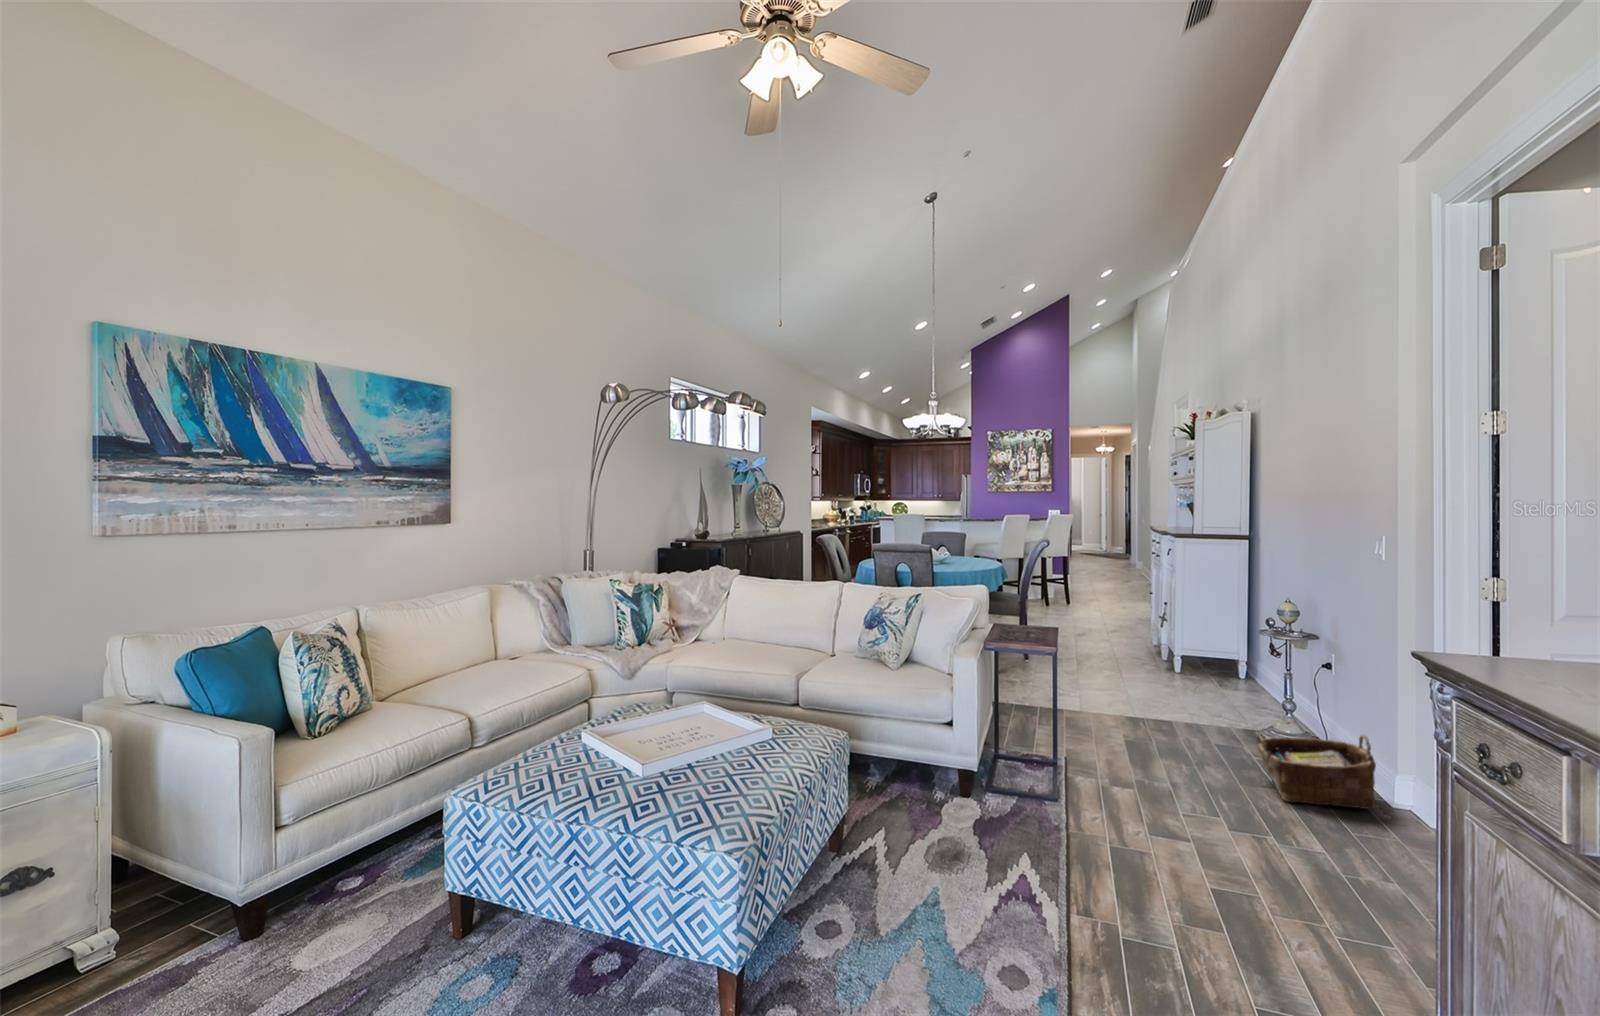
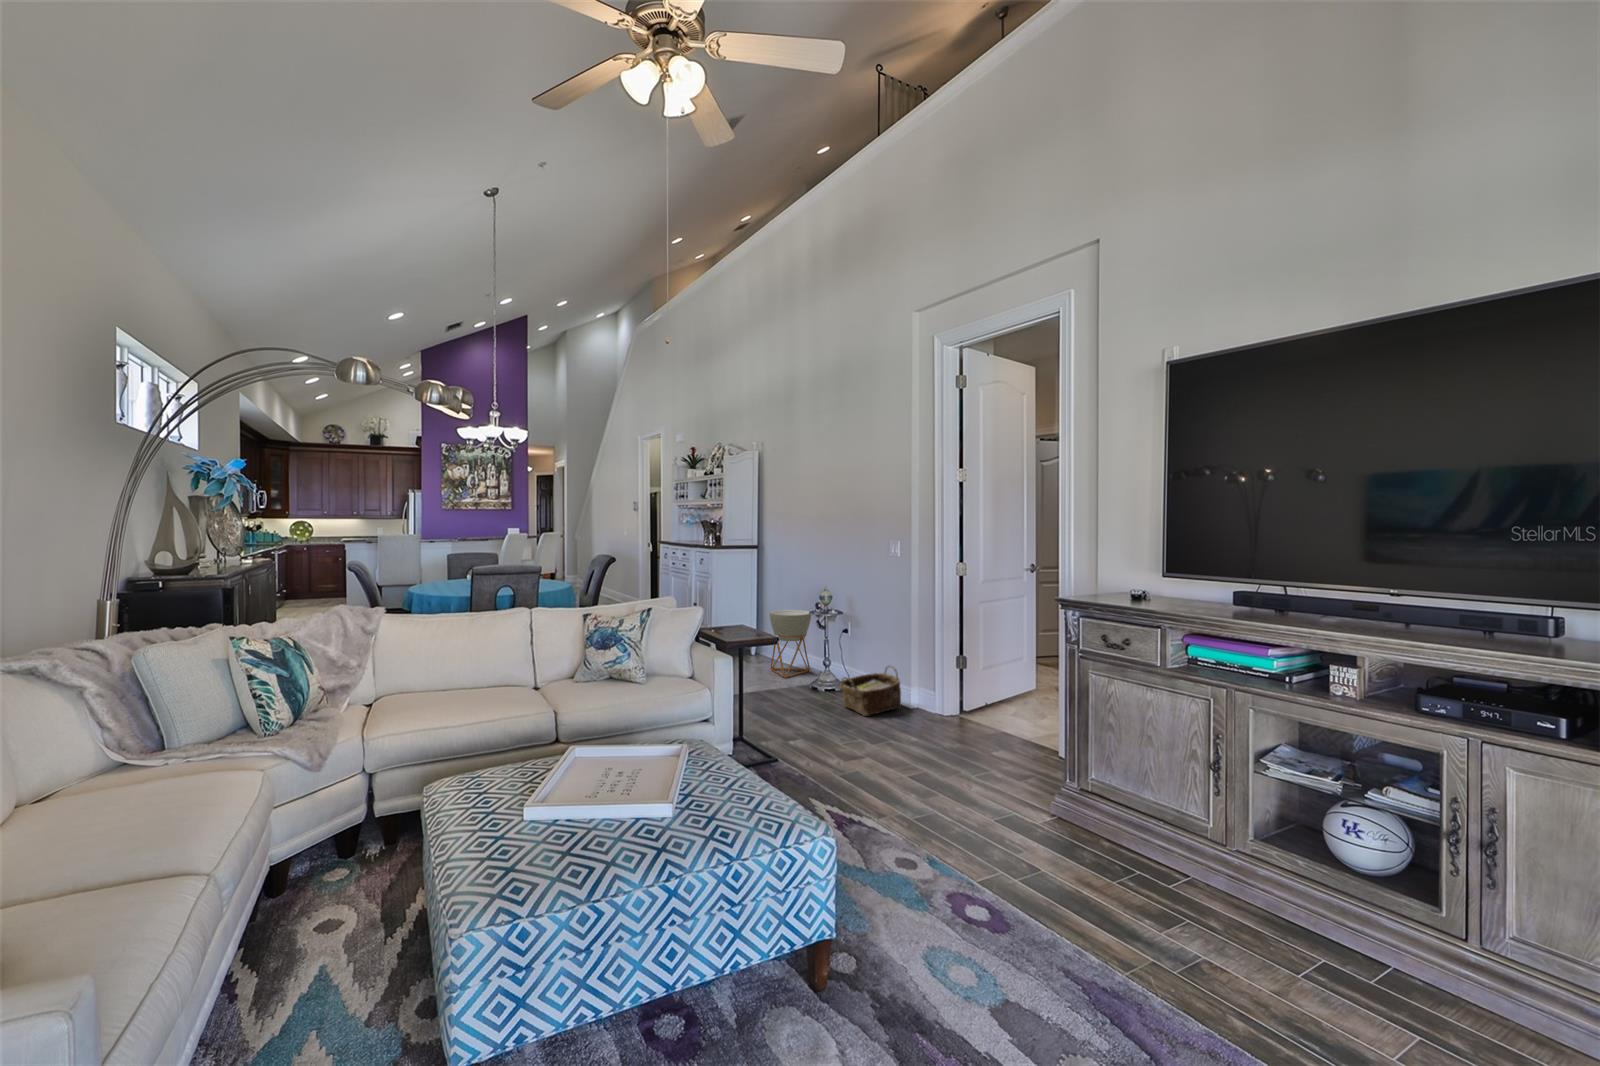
planter: none [1231,623,1304,719] -> present [769,610,811,678]

